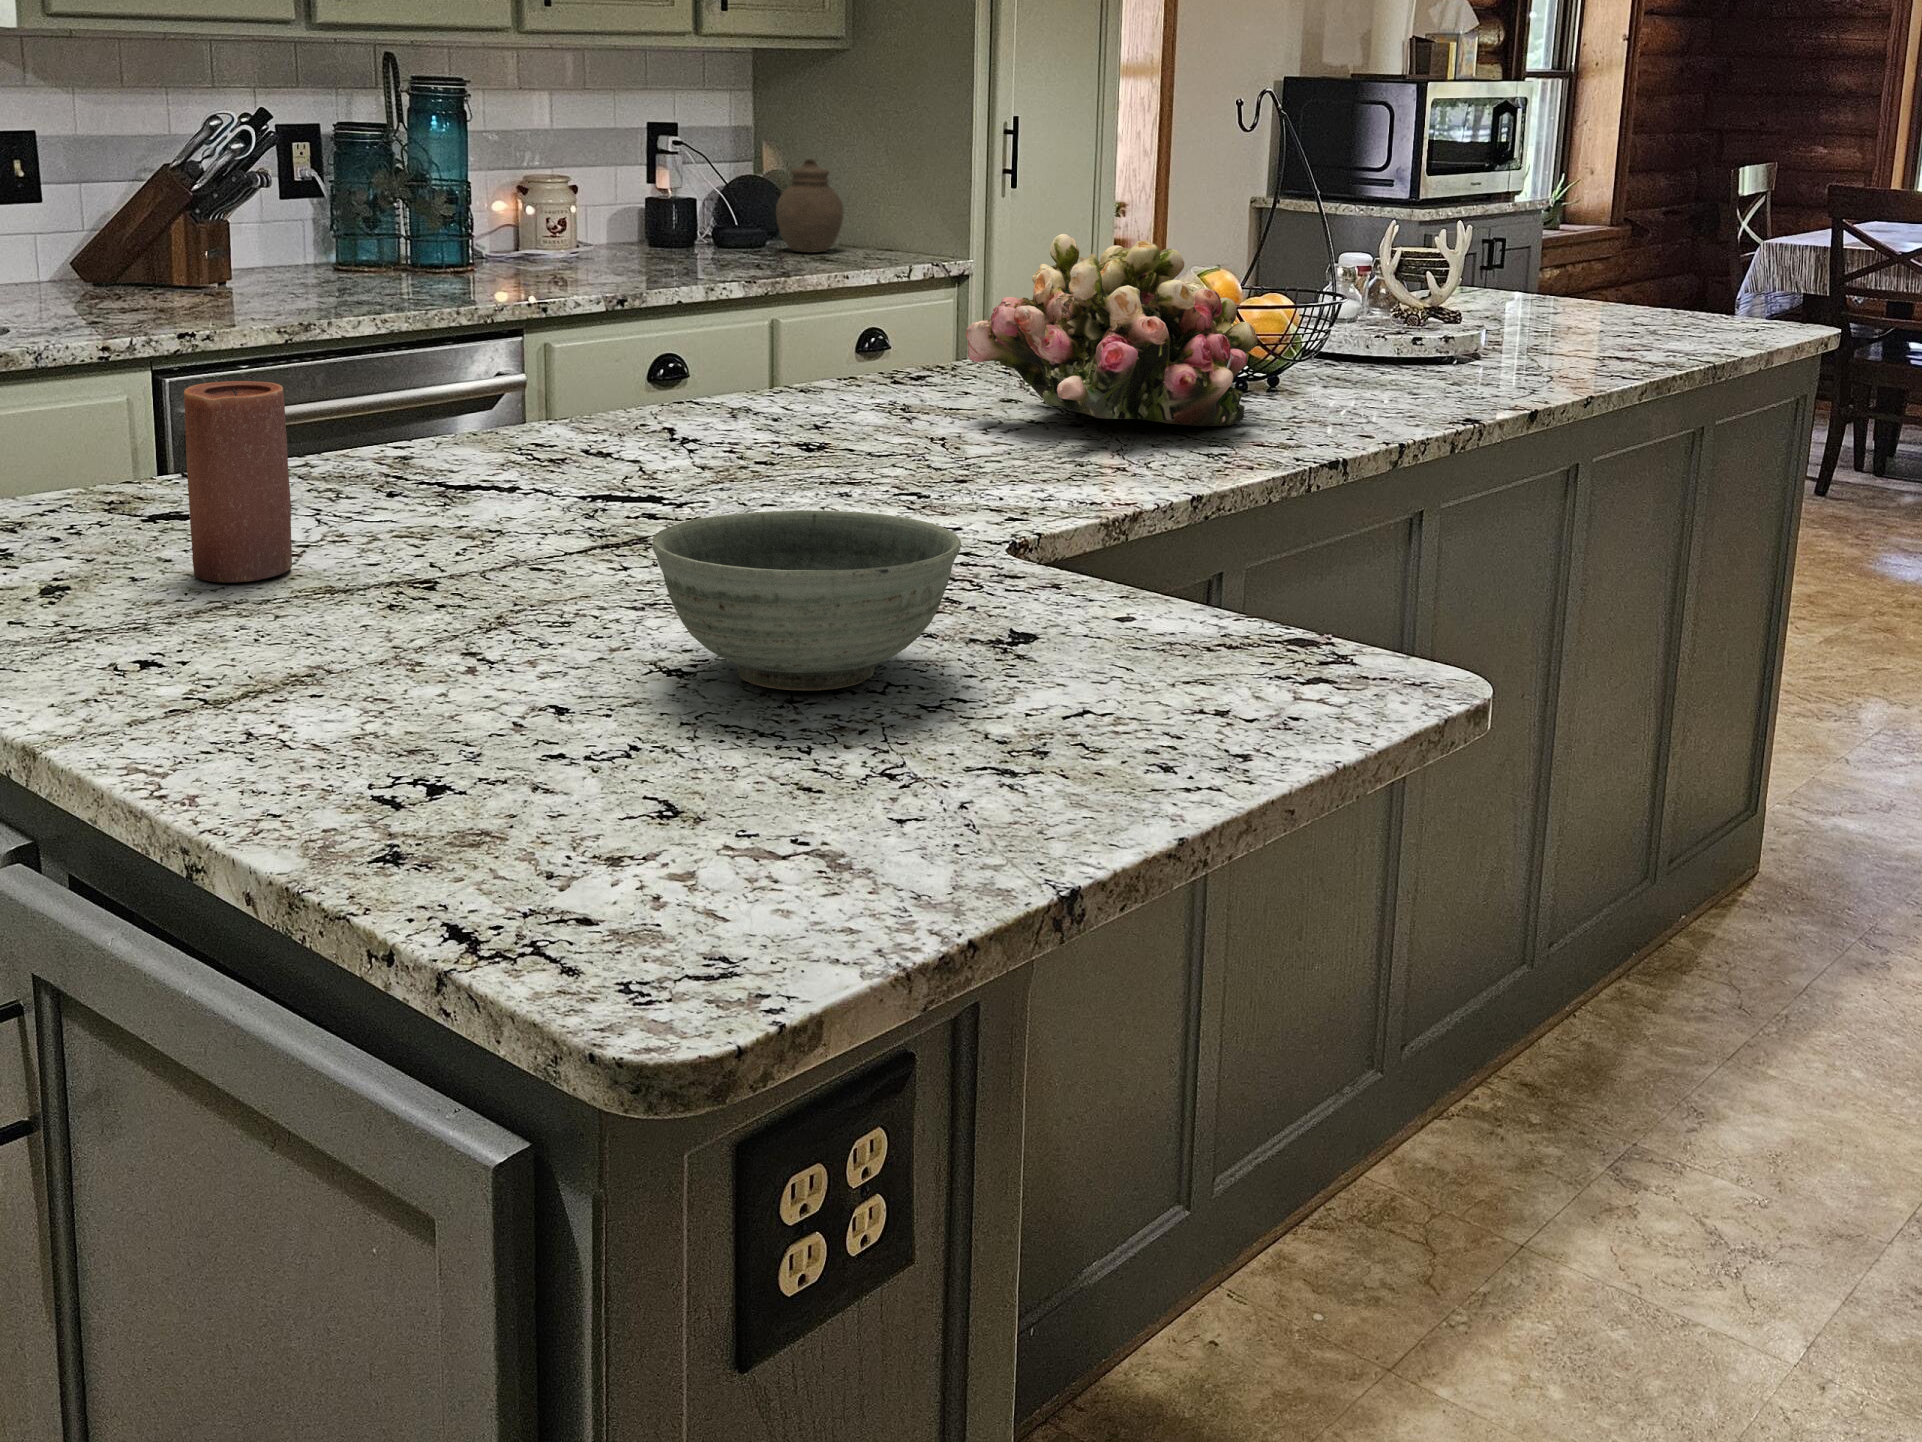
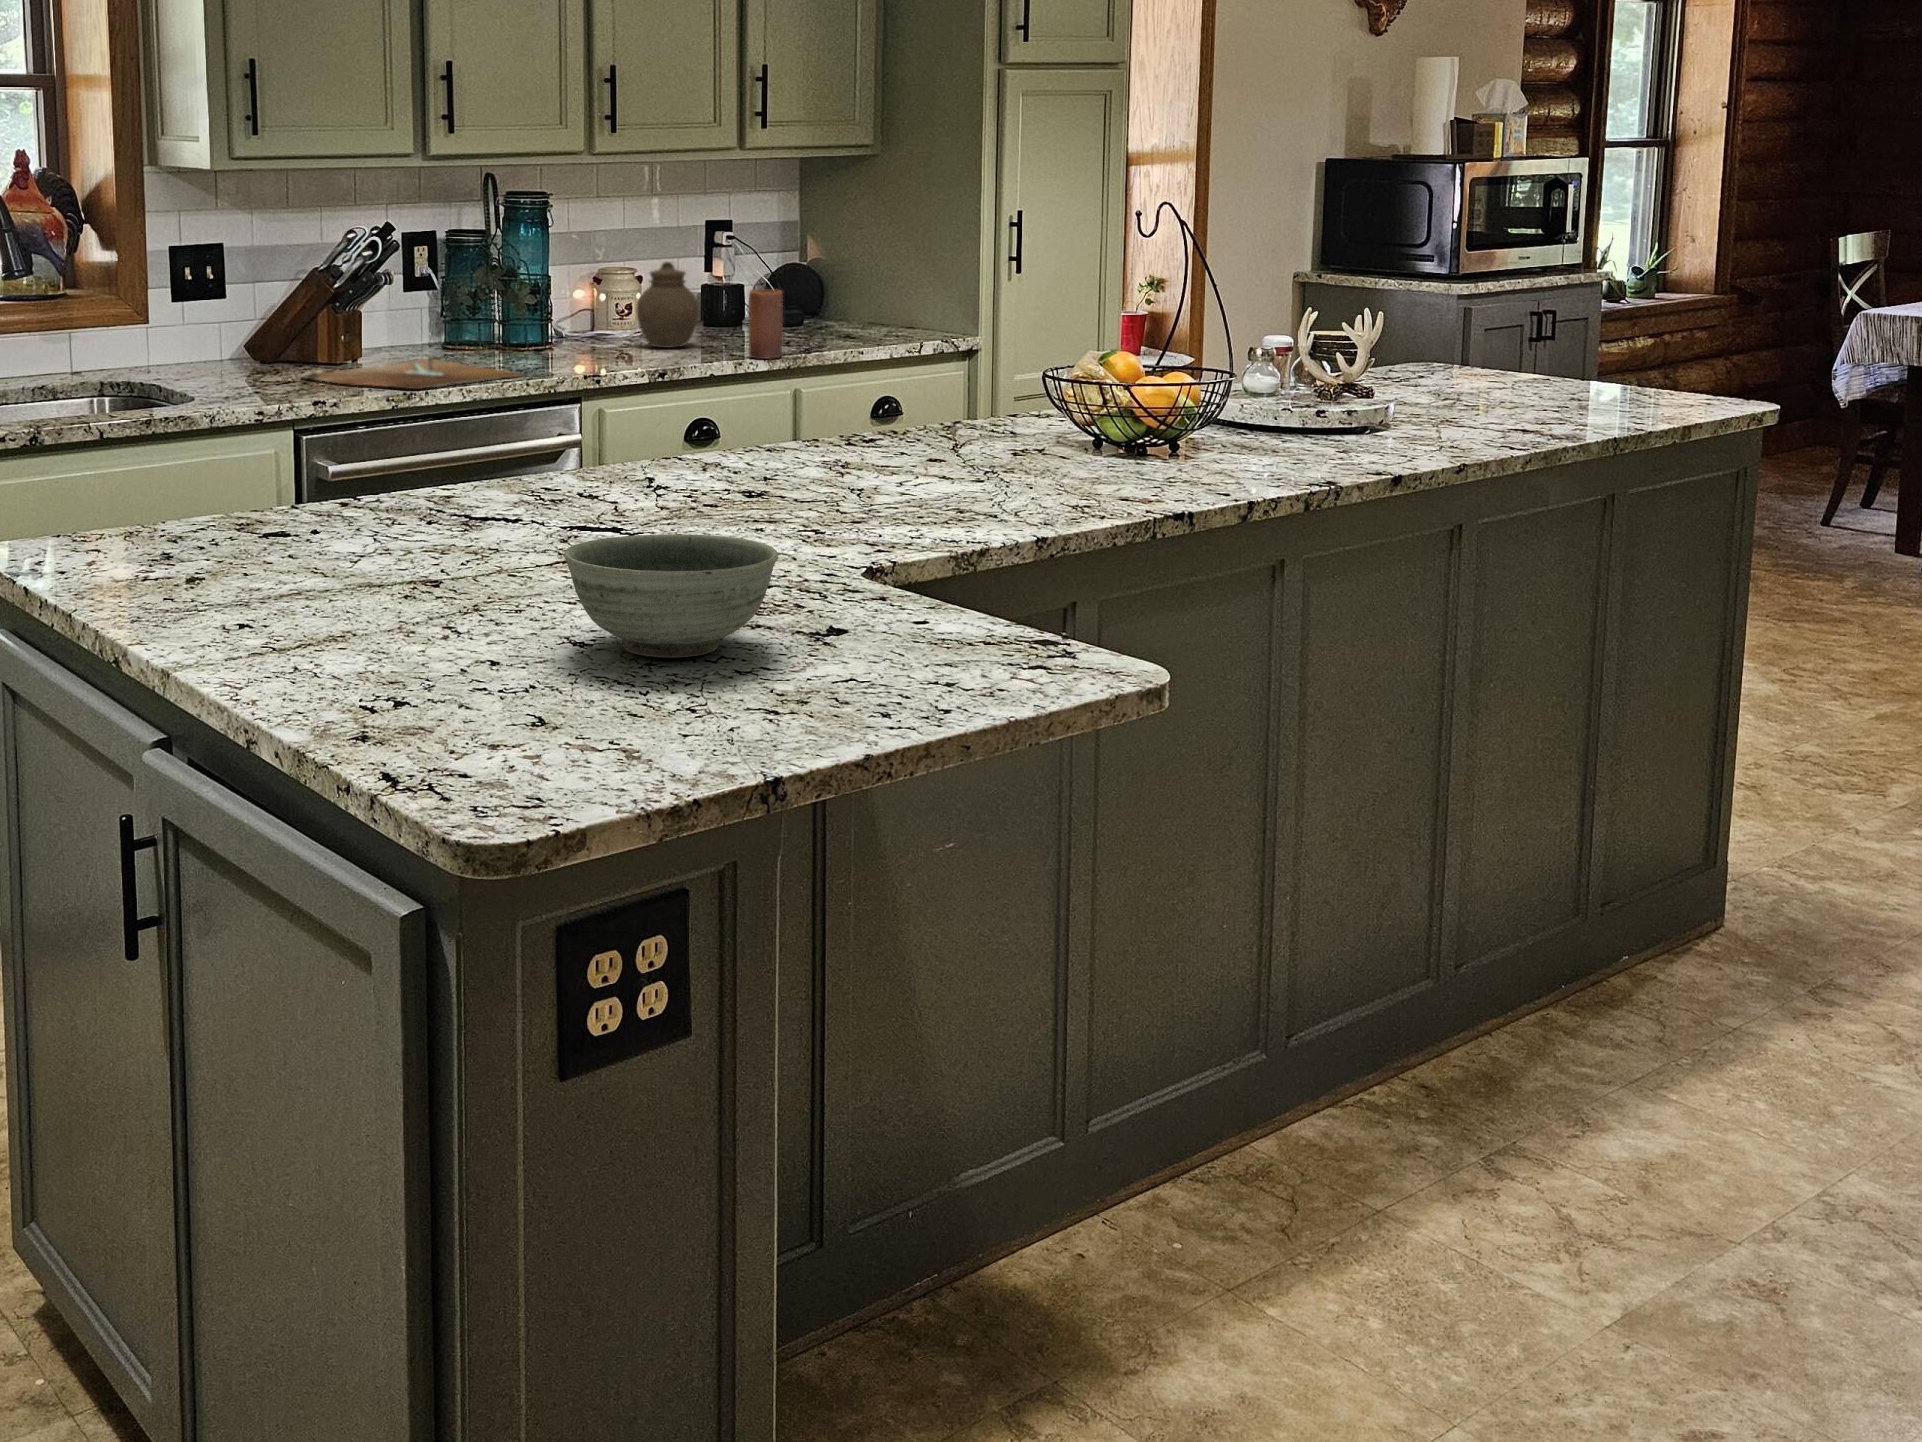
jar: present [776,159,844,253] -> present [637,262,699,348]
flower arrangement: present [966,234,1257,426] -> none [891,326,1135,482]
cutting board: none [152,274,443,316] -> present [301,356,521,389]
candle: present [184,381,292,582] -> present [749,289,783,359]

